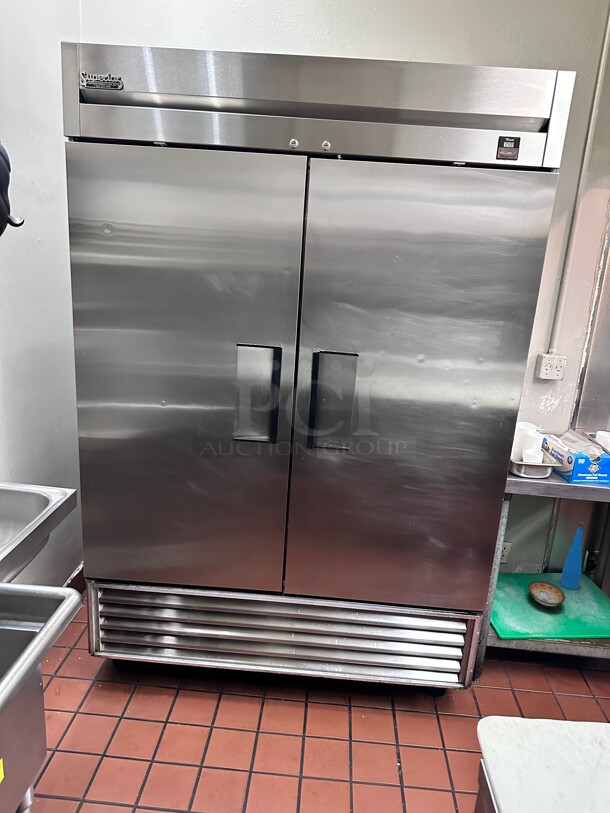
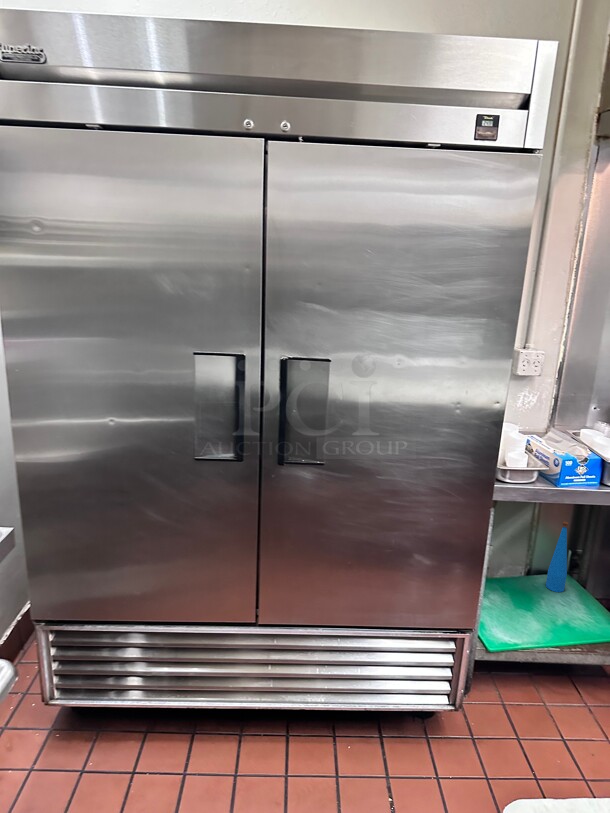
bowl: present [528,581,565,606] -> none [514,586,553,612]

